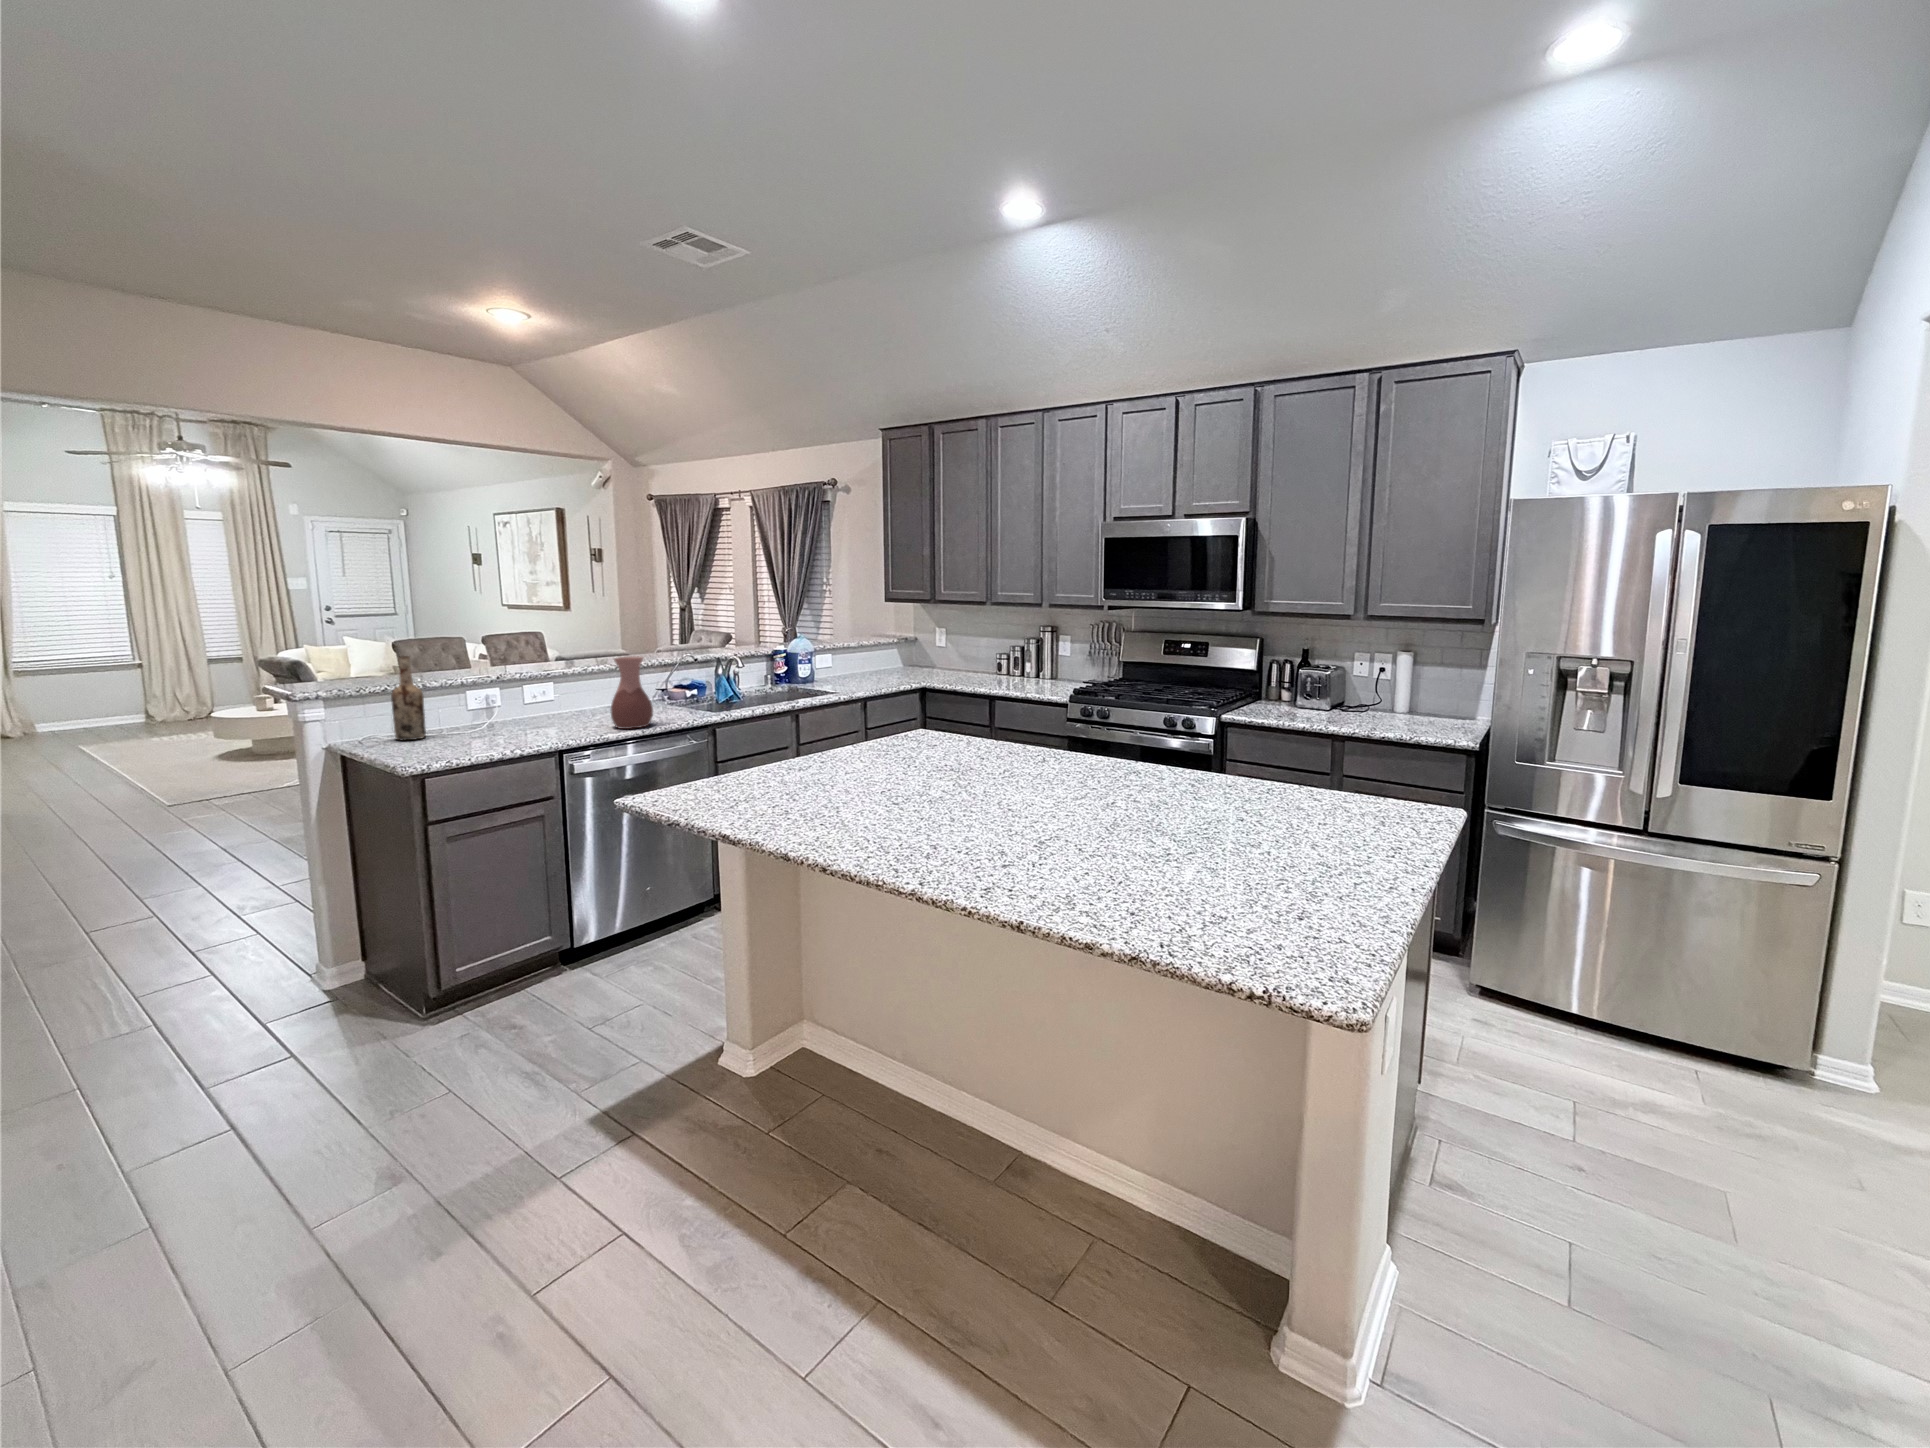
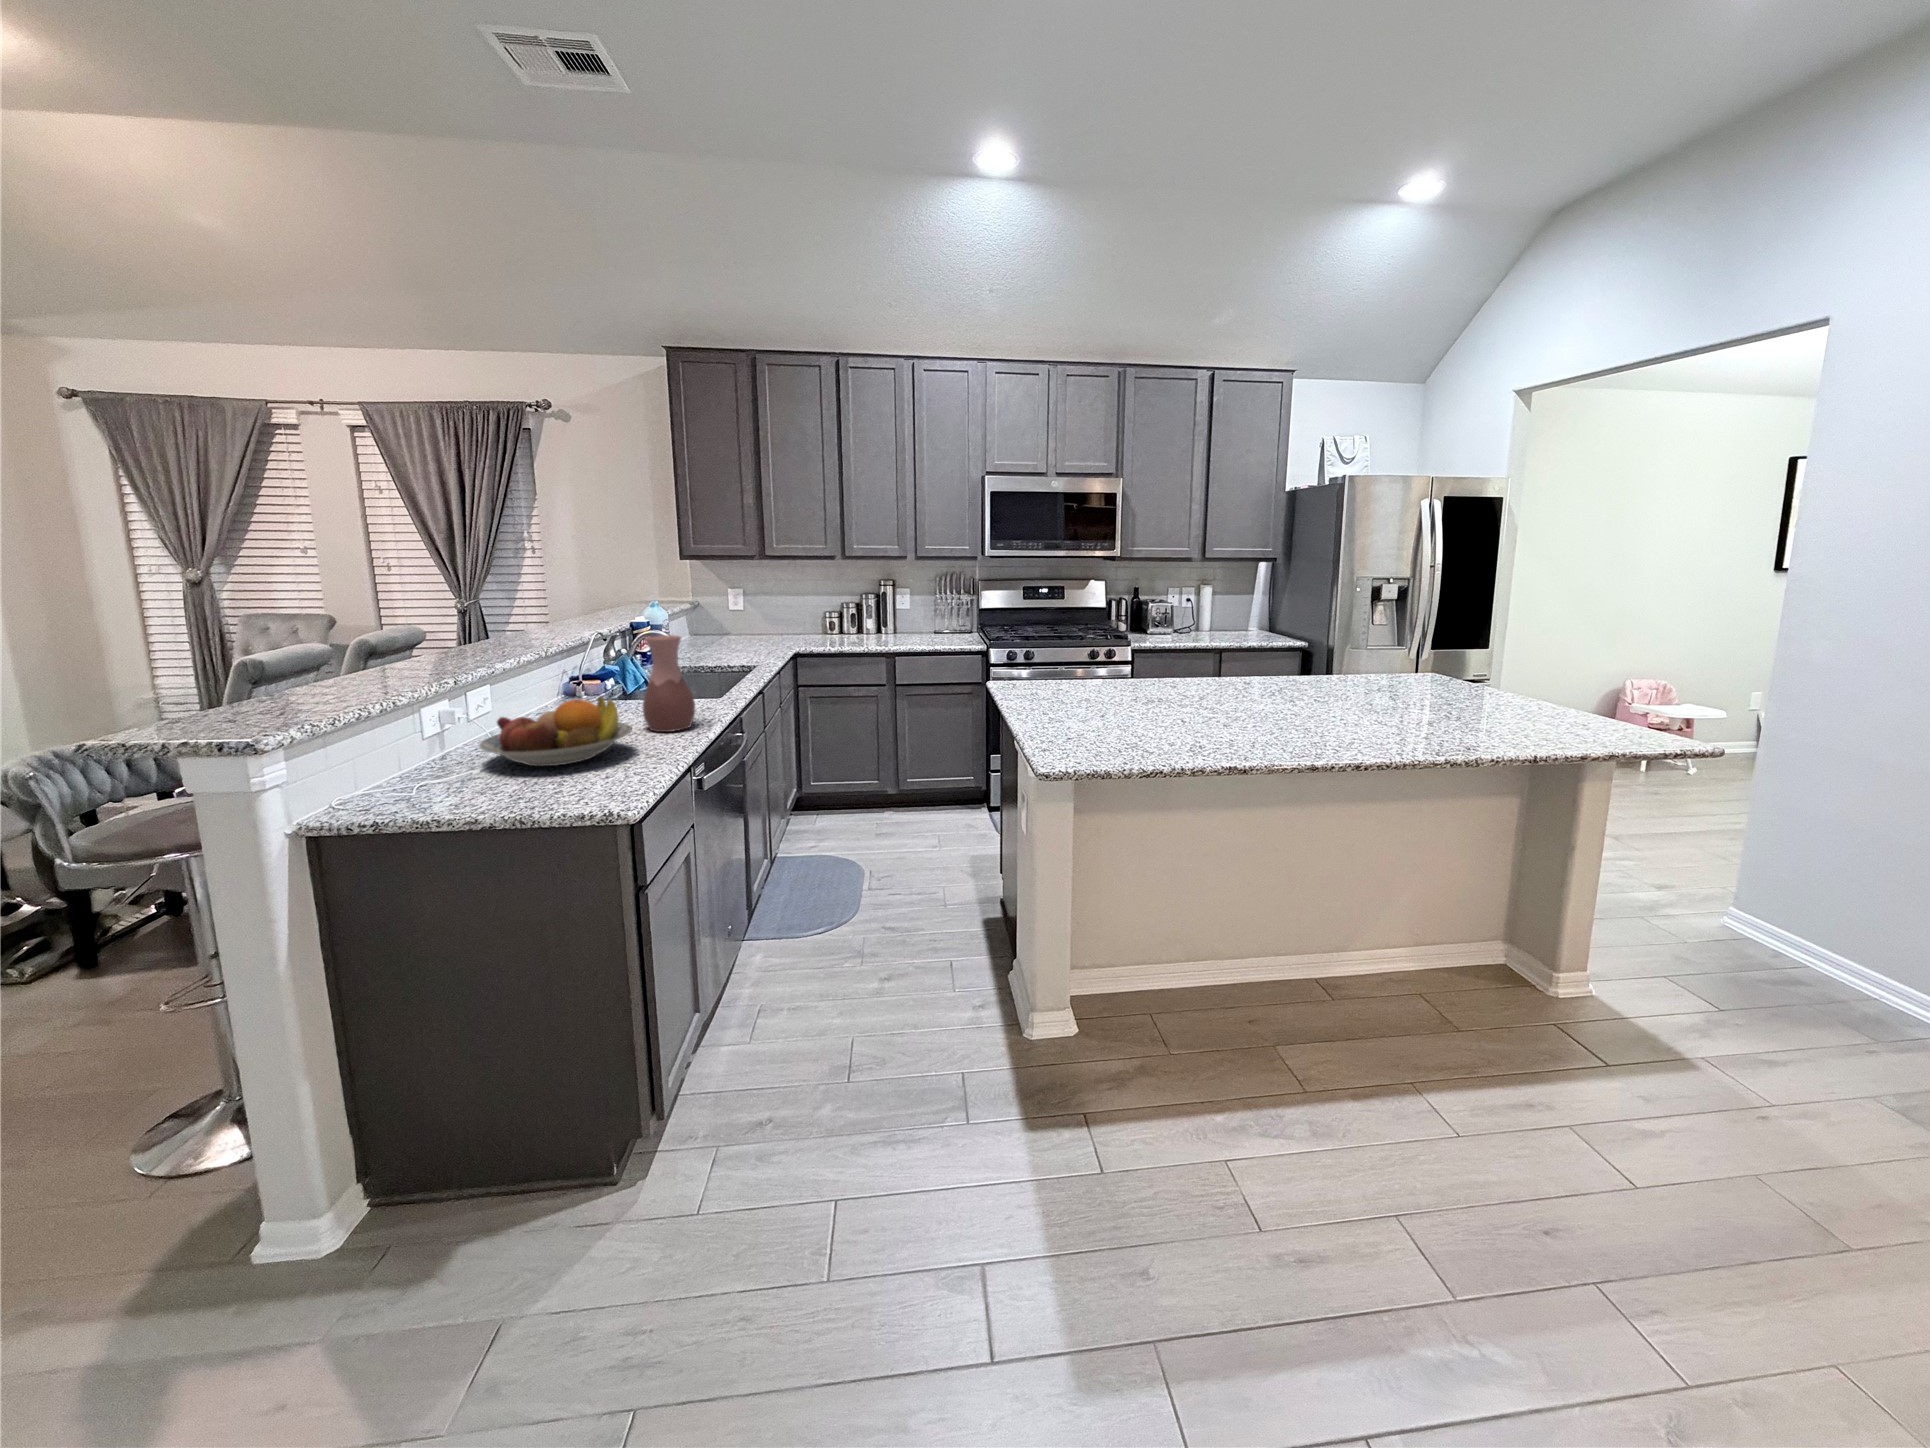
wine bottle: present [391,656,426,740] -> none [380,660,441,799]
fruit bowl: none [465,694,572,737] -> present [479,696,632,766]

